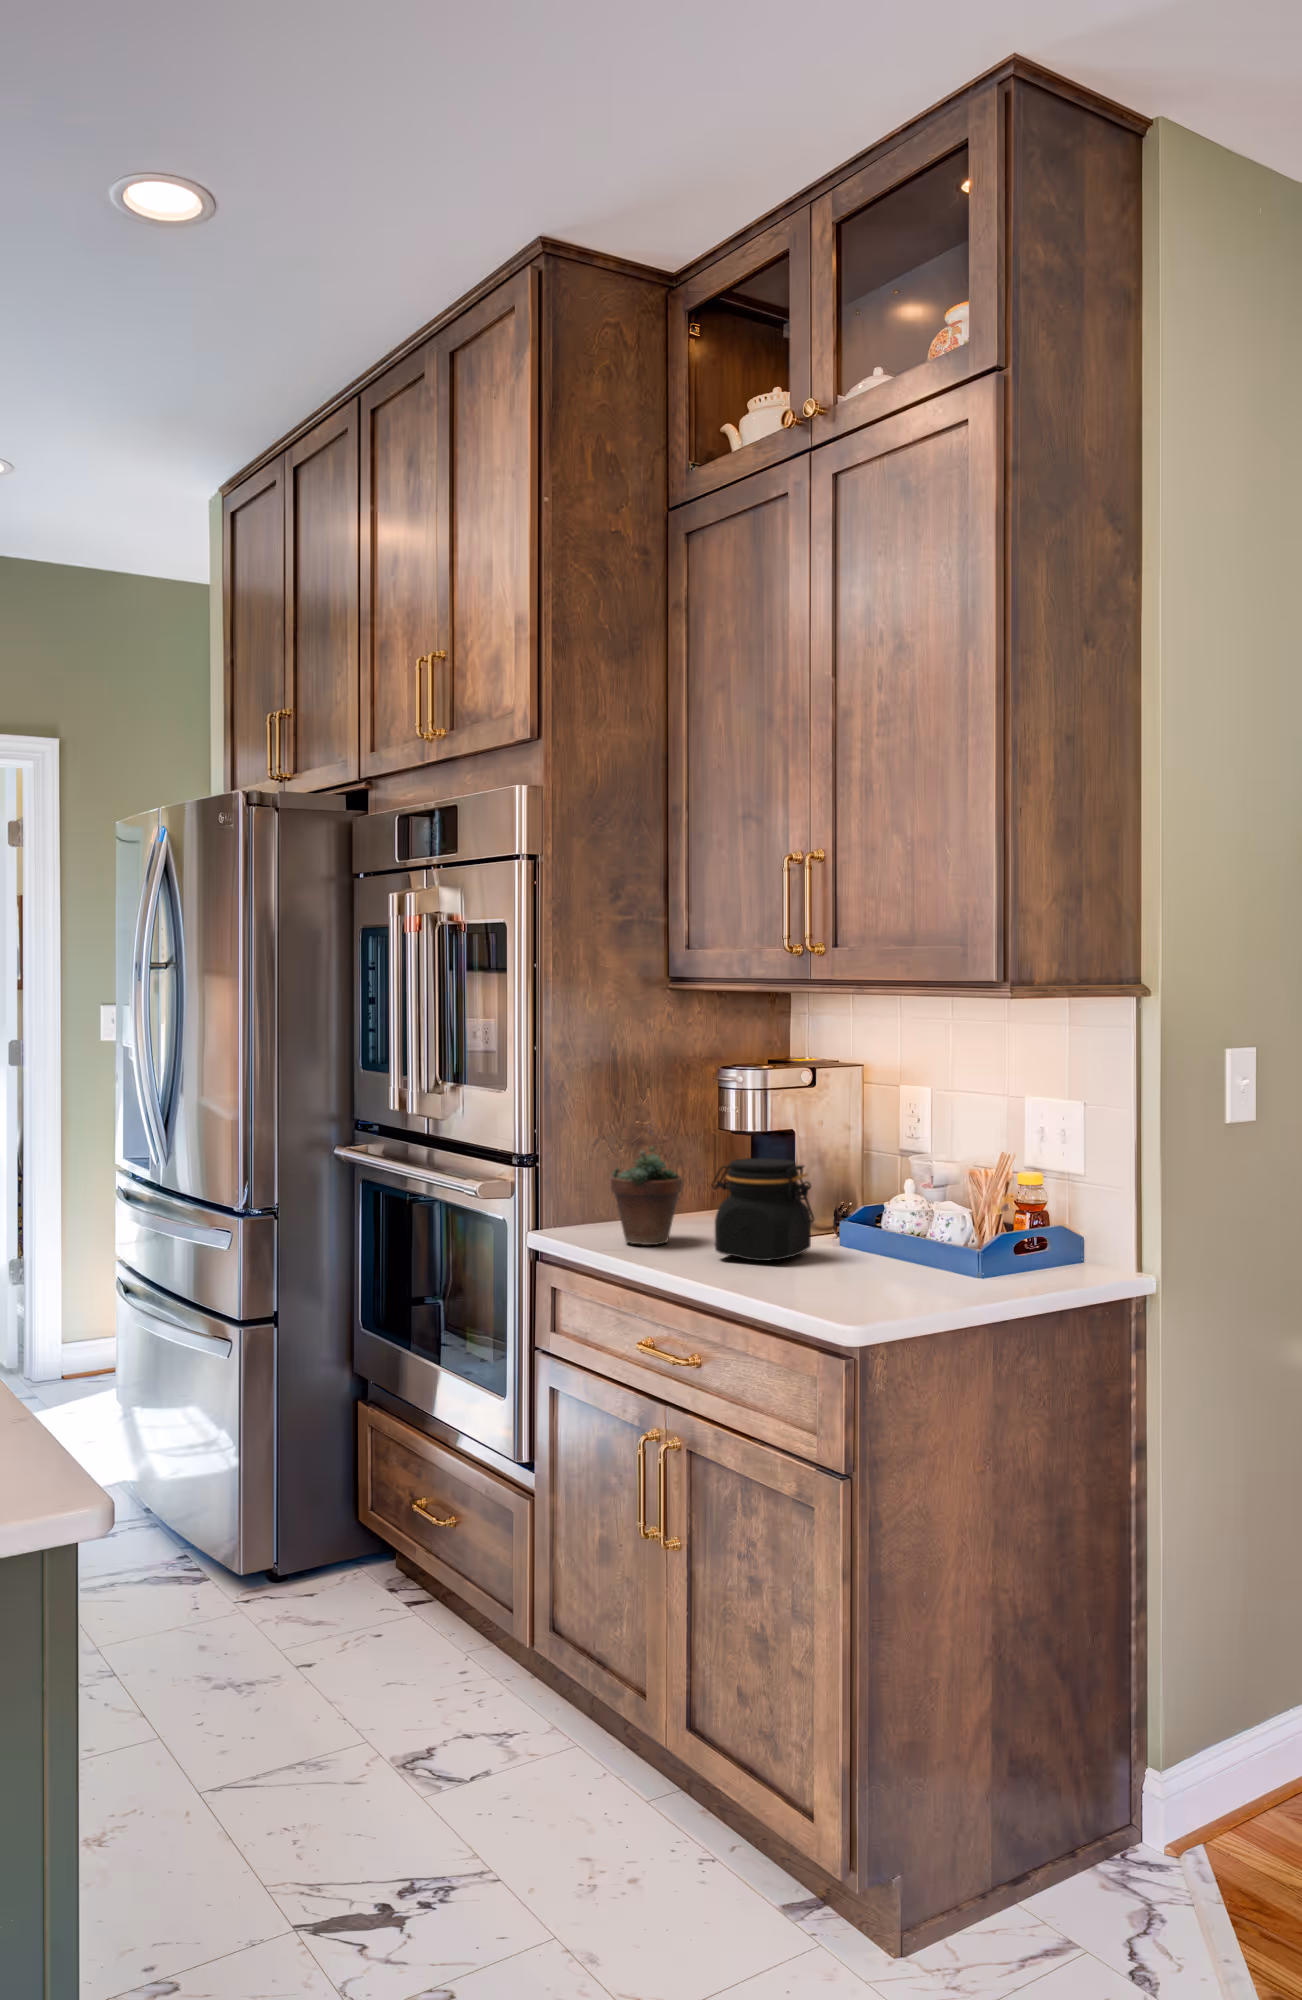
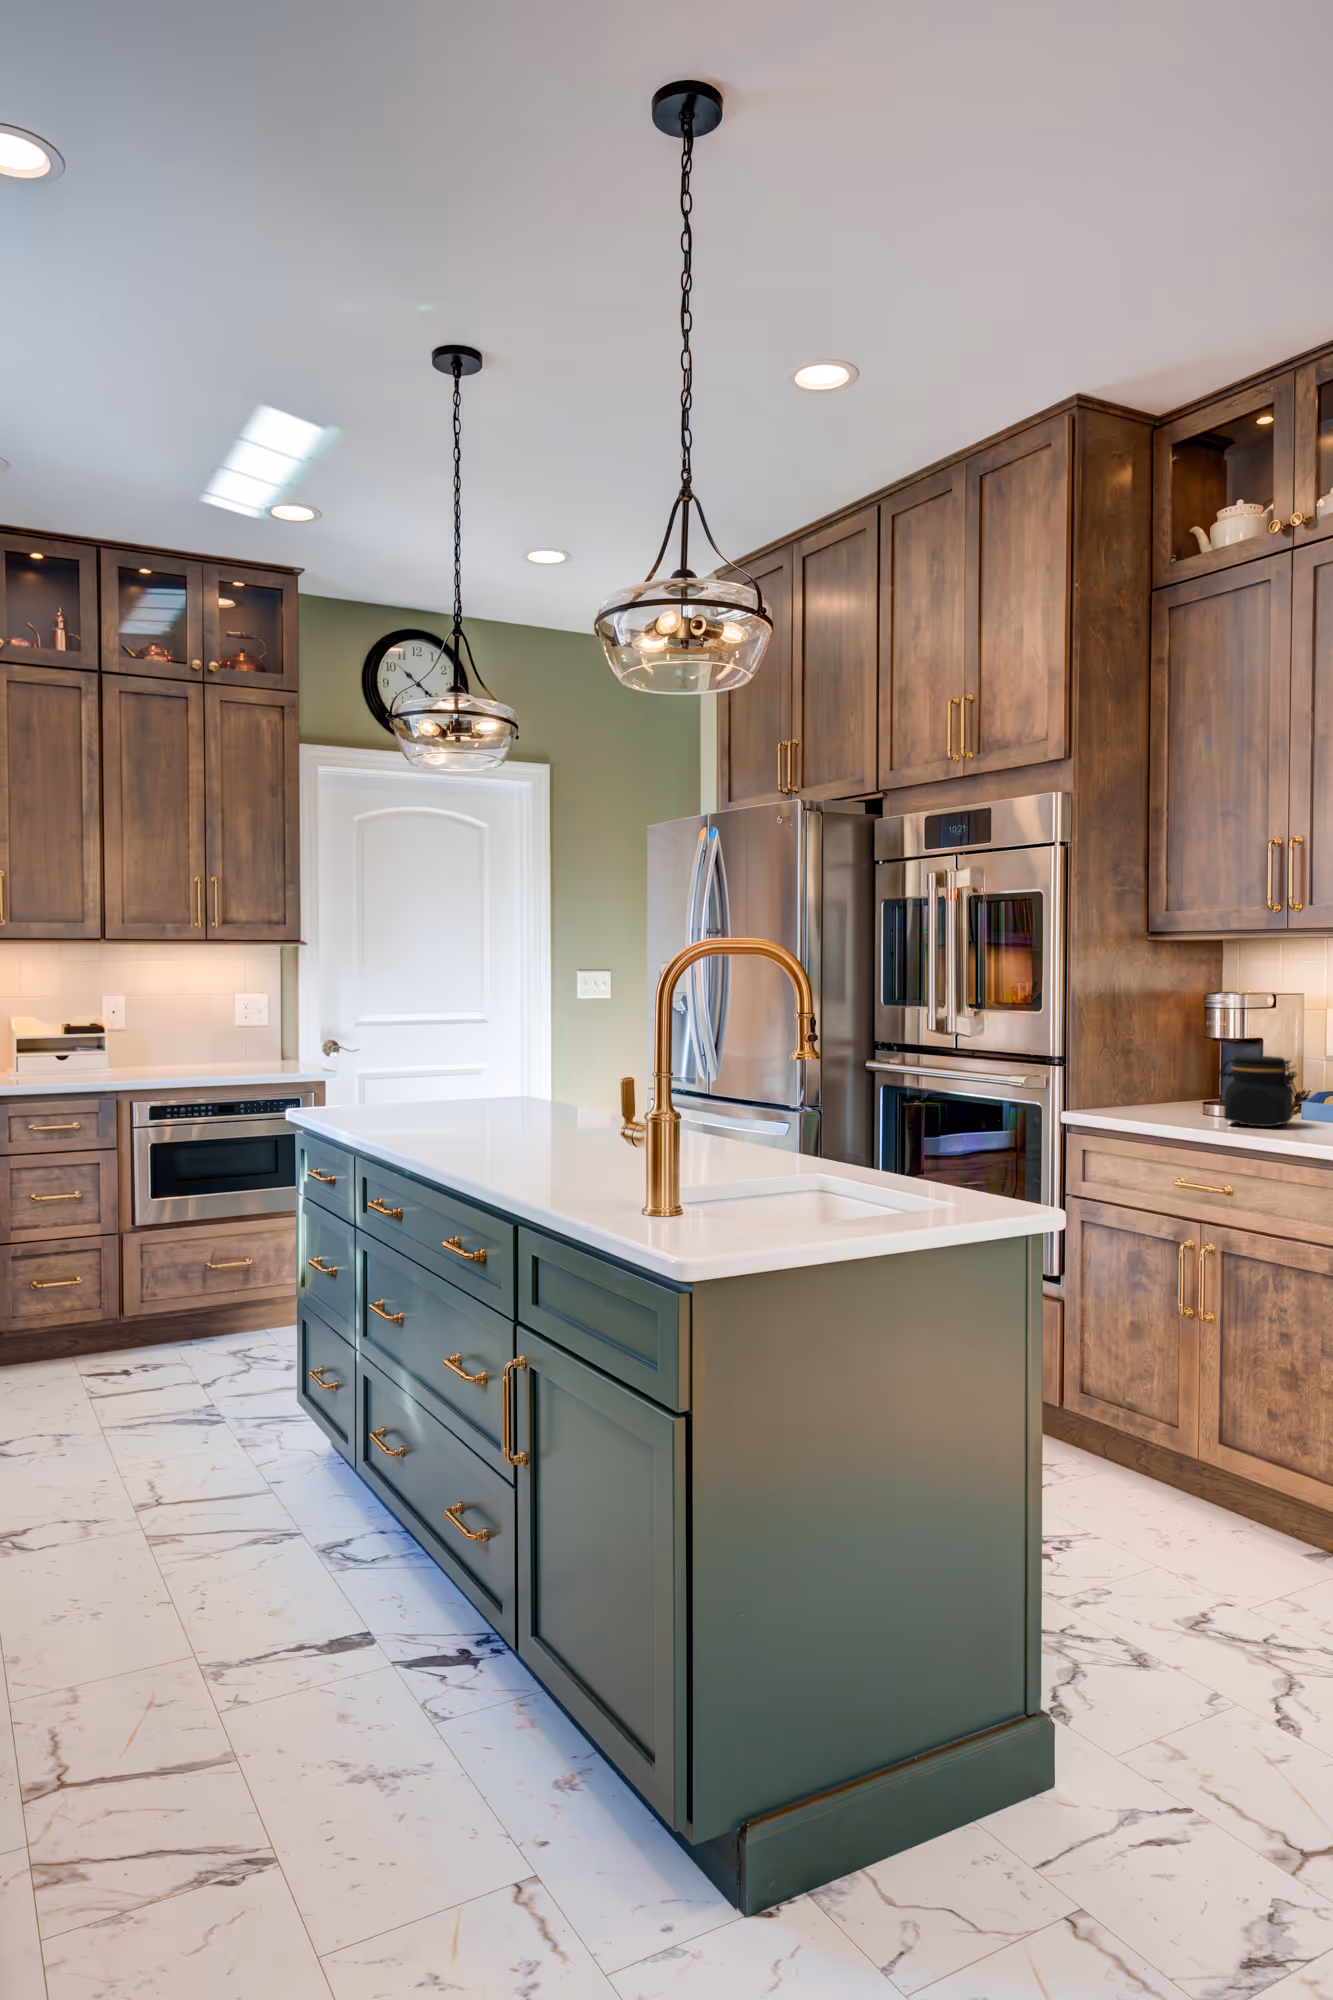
succulent plant: present [611,1125,683,1245] -> none [1130,1031,1185,1117]

